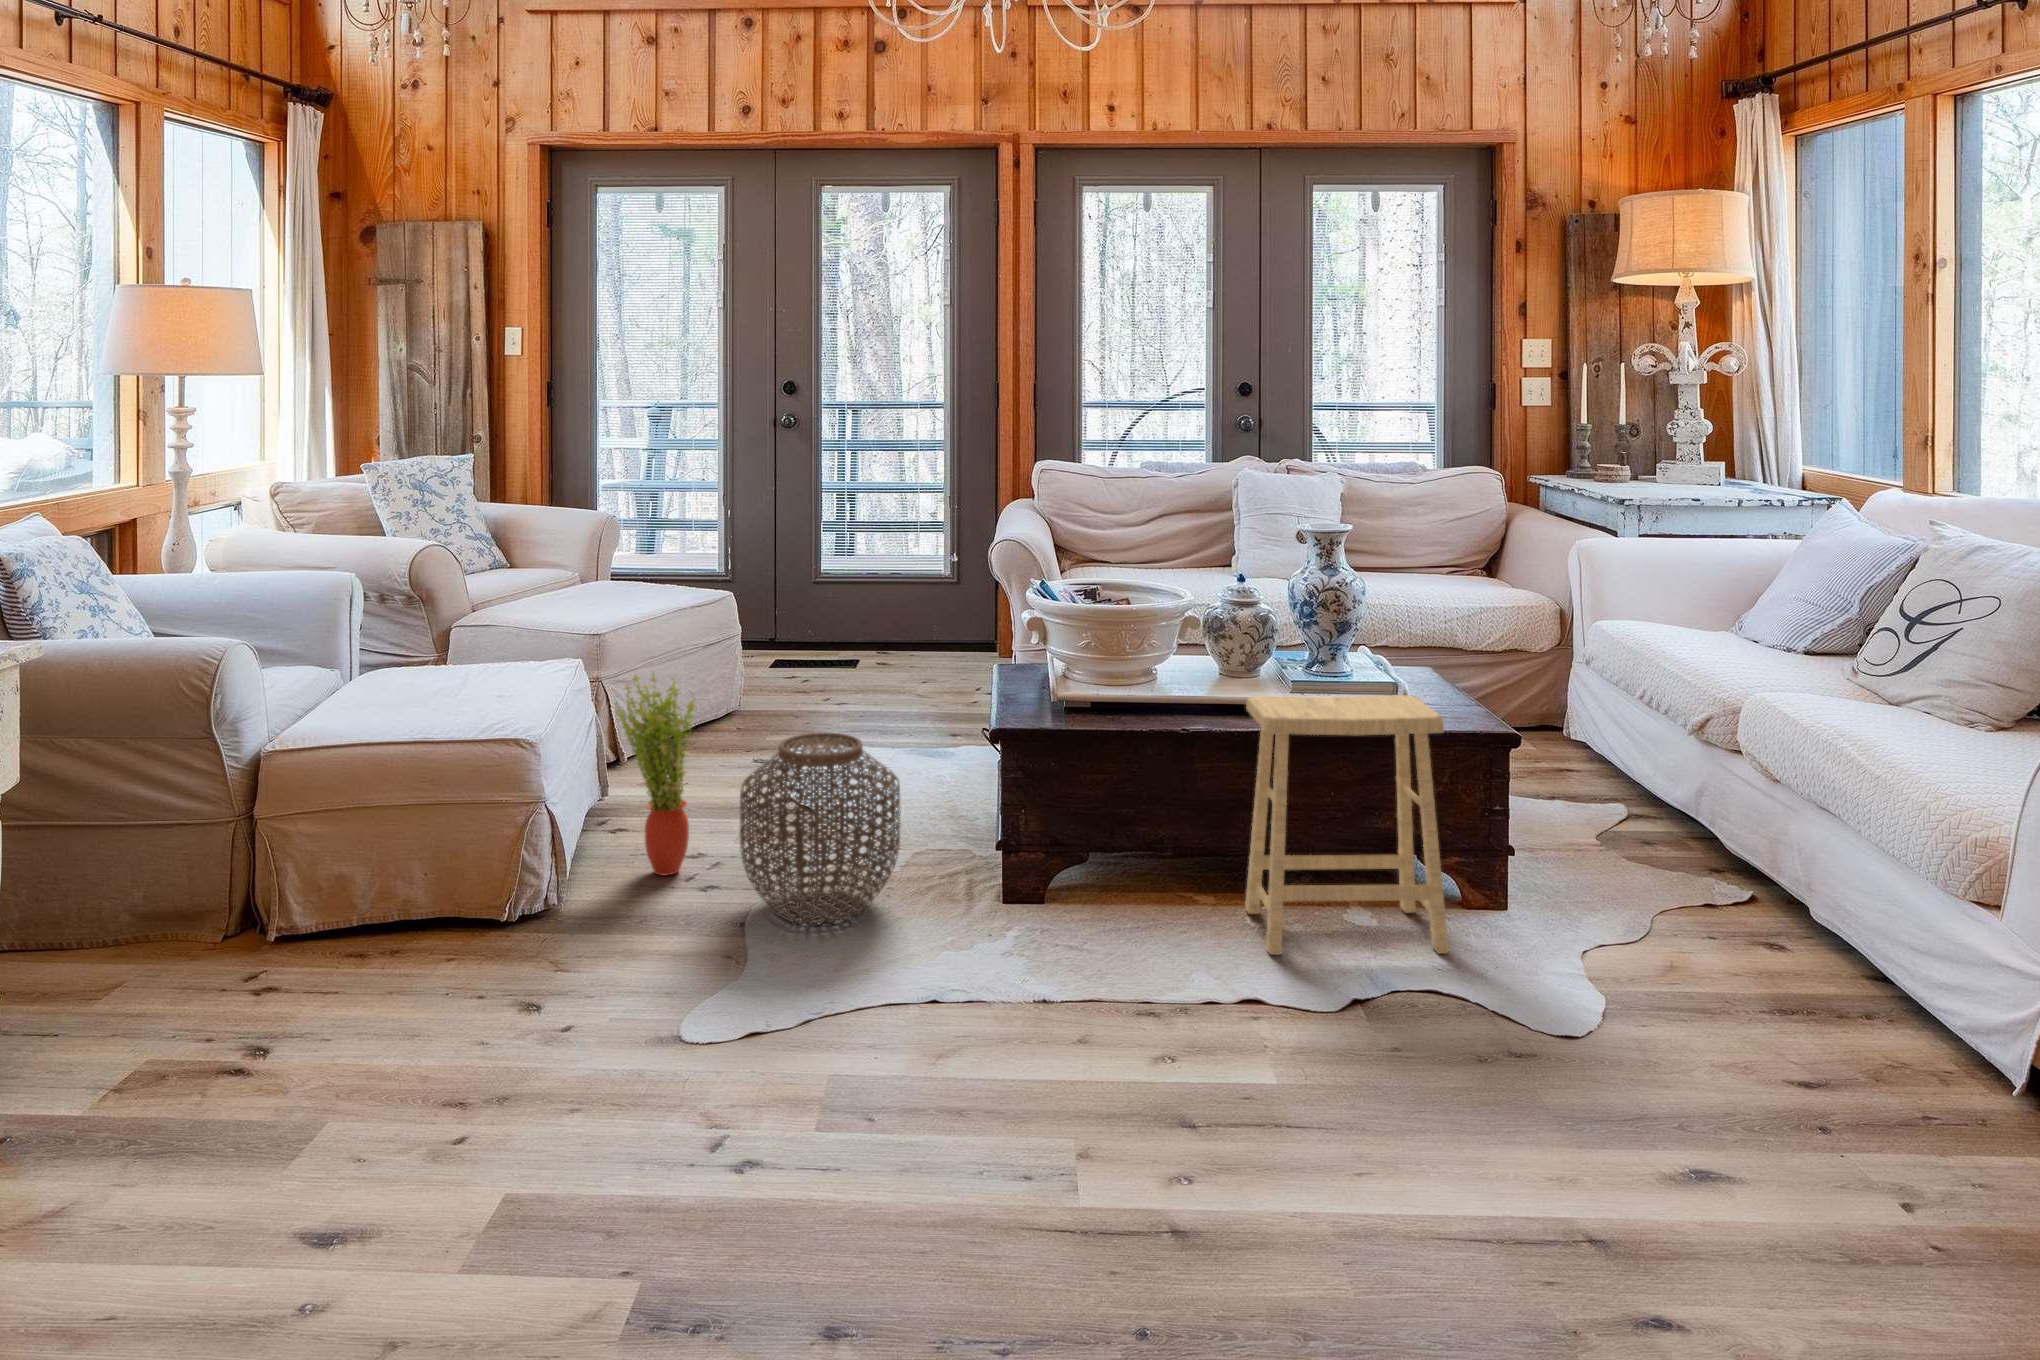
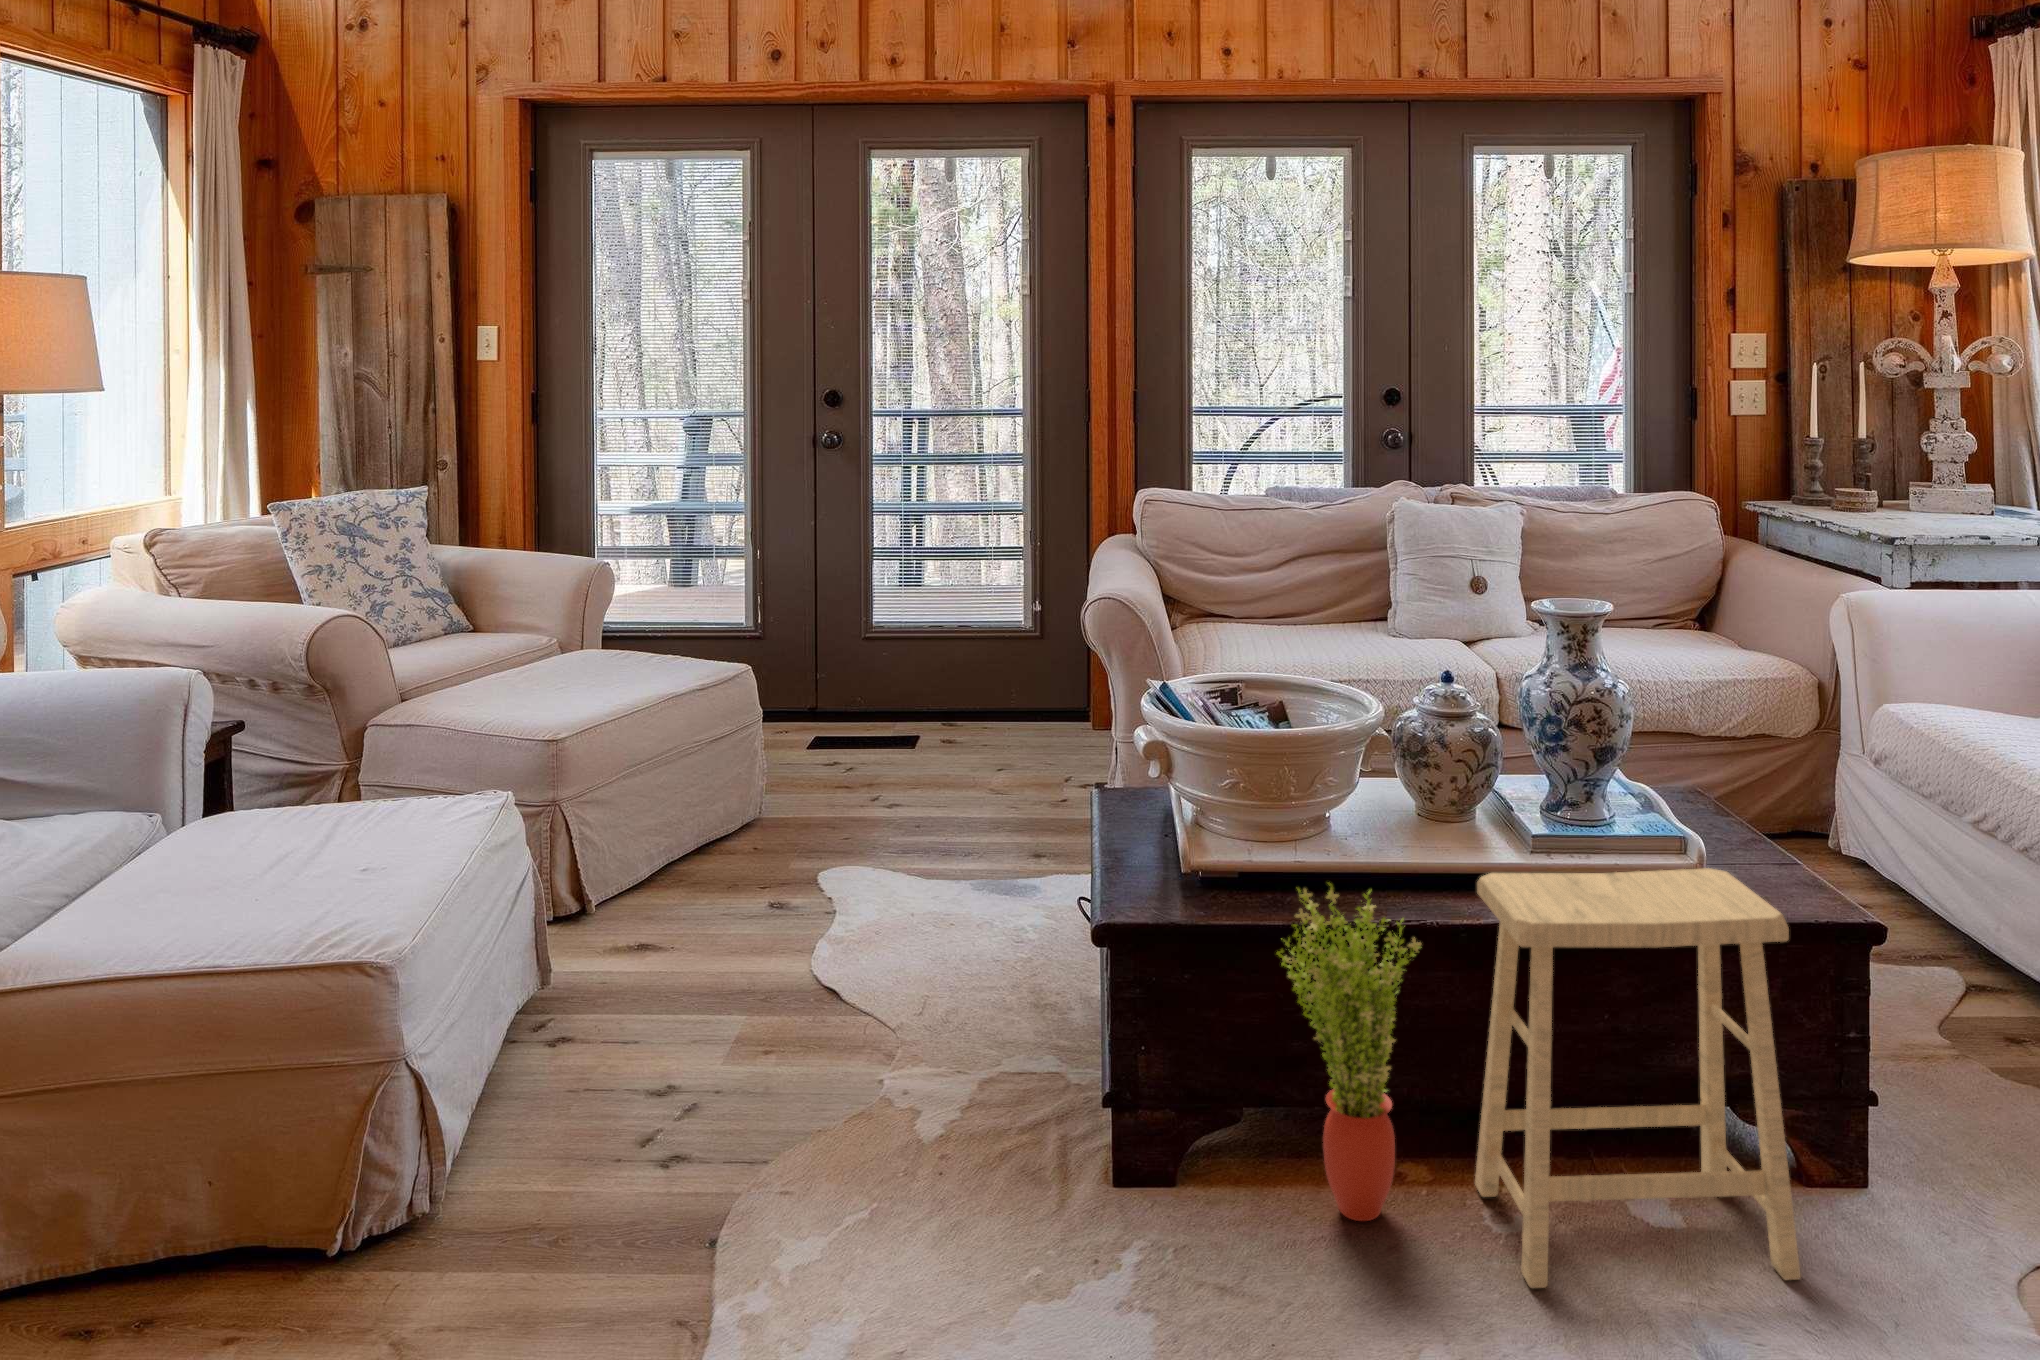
potted plant: present [615,673,696,876] -> present [1277,882,1421,1221]
woven basket: present [740,732,900,925] -> none [722,926,962,1232]

